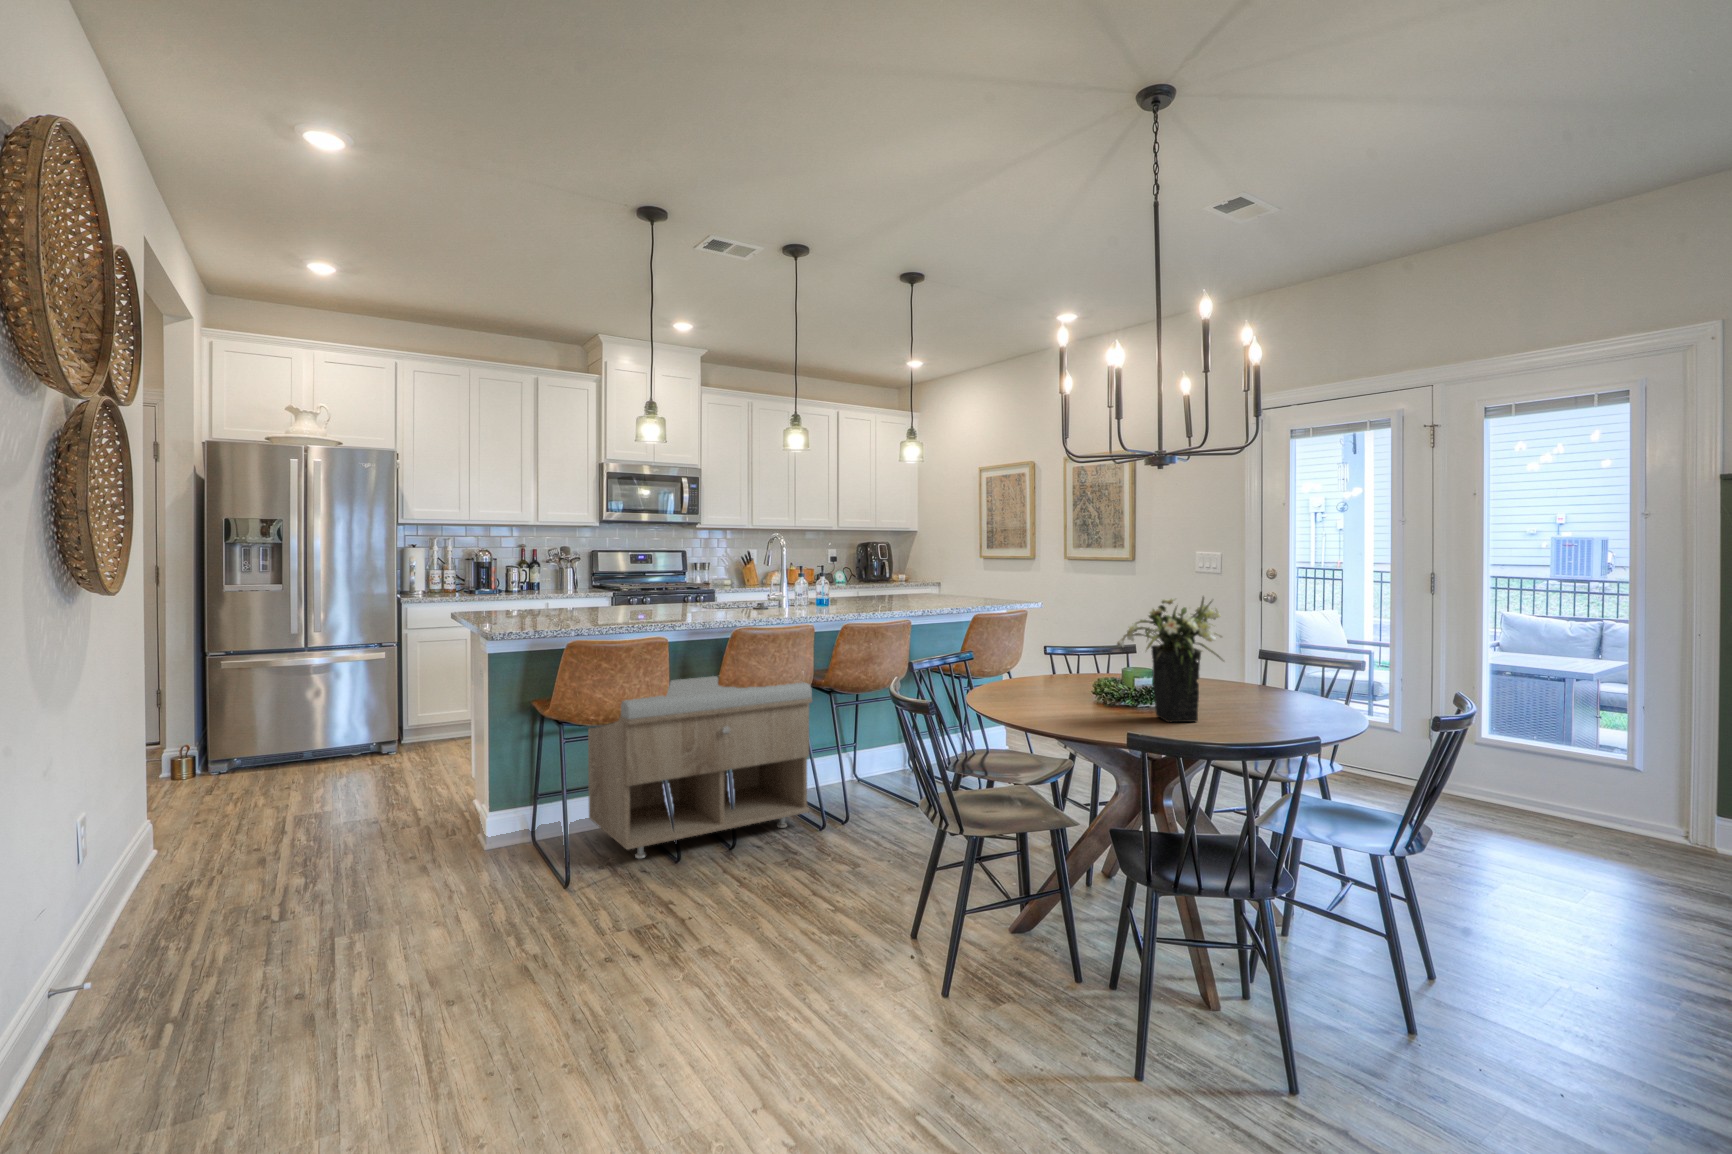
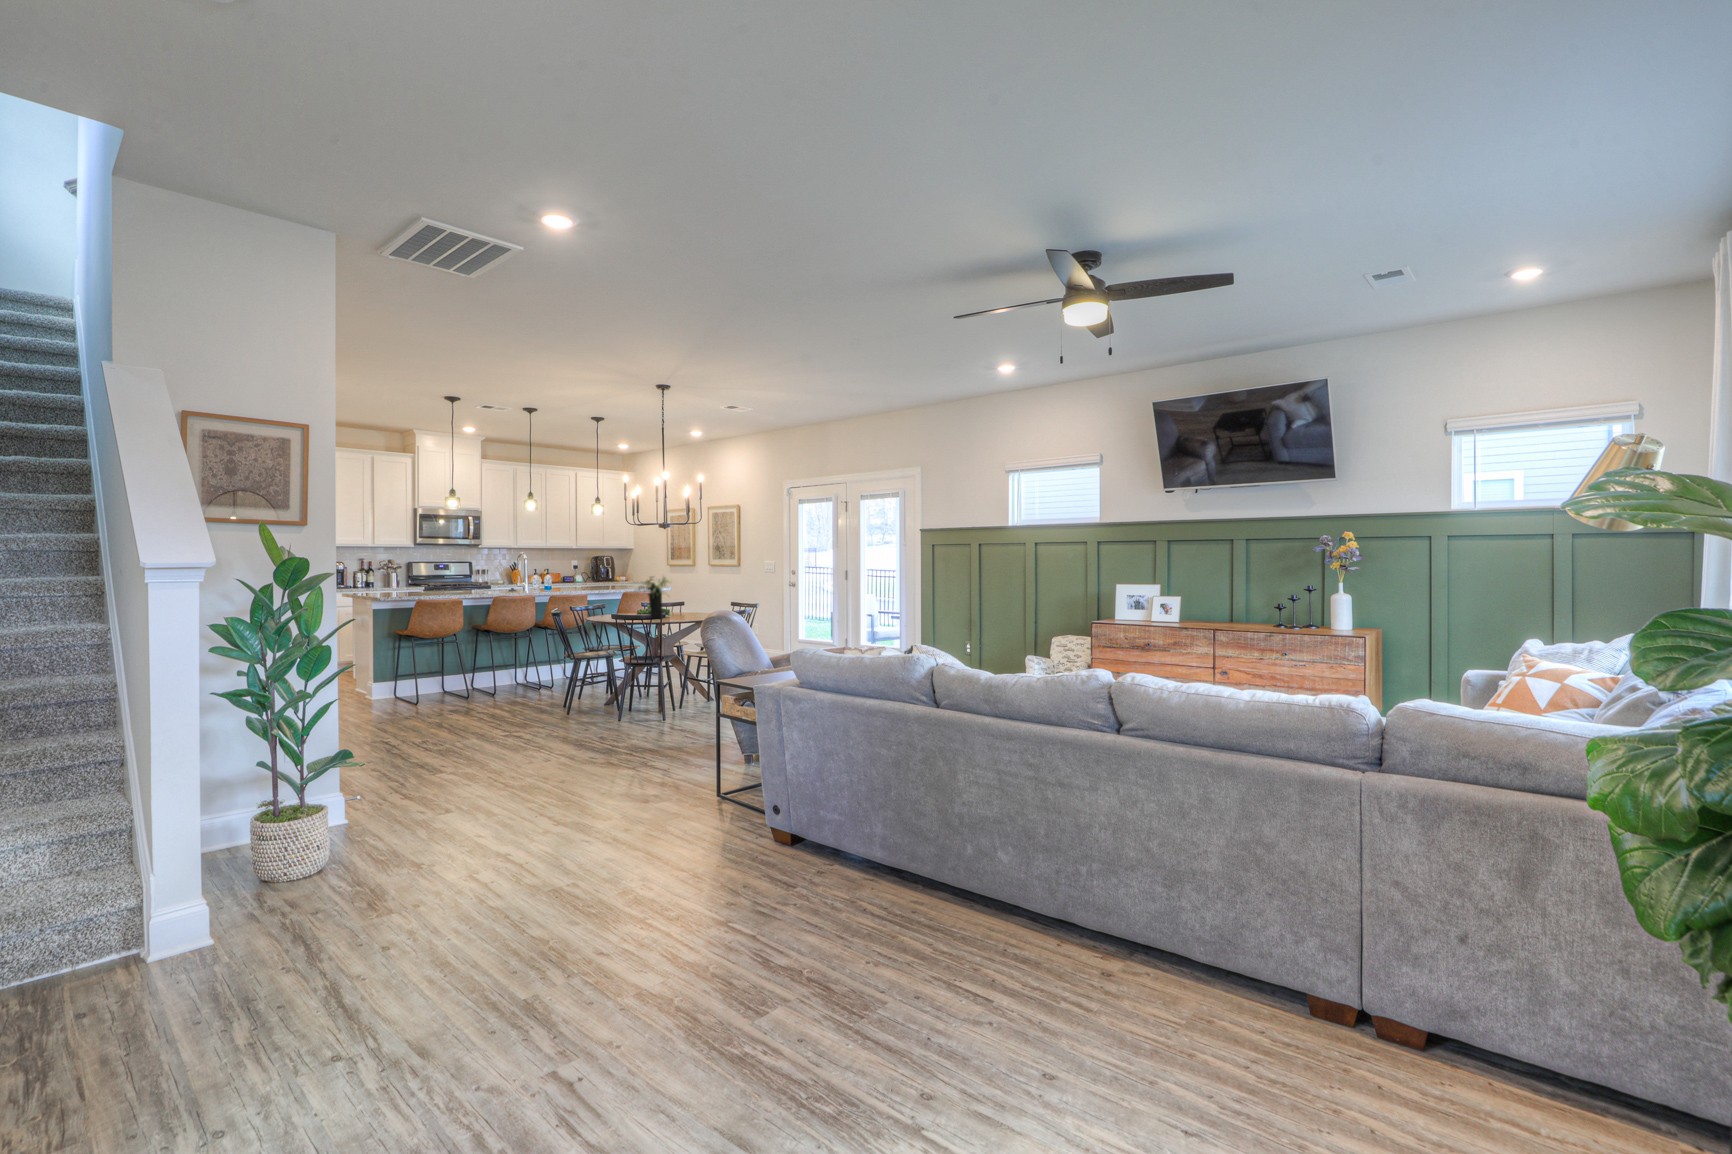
storage bench: present [588,676,812,859] -> none [422,621,535,699]

